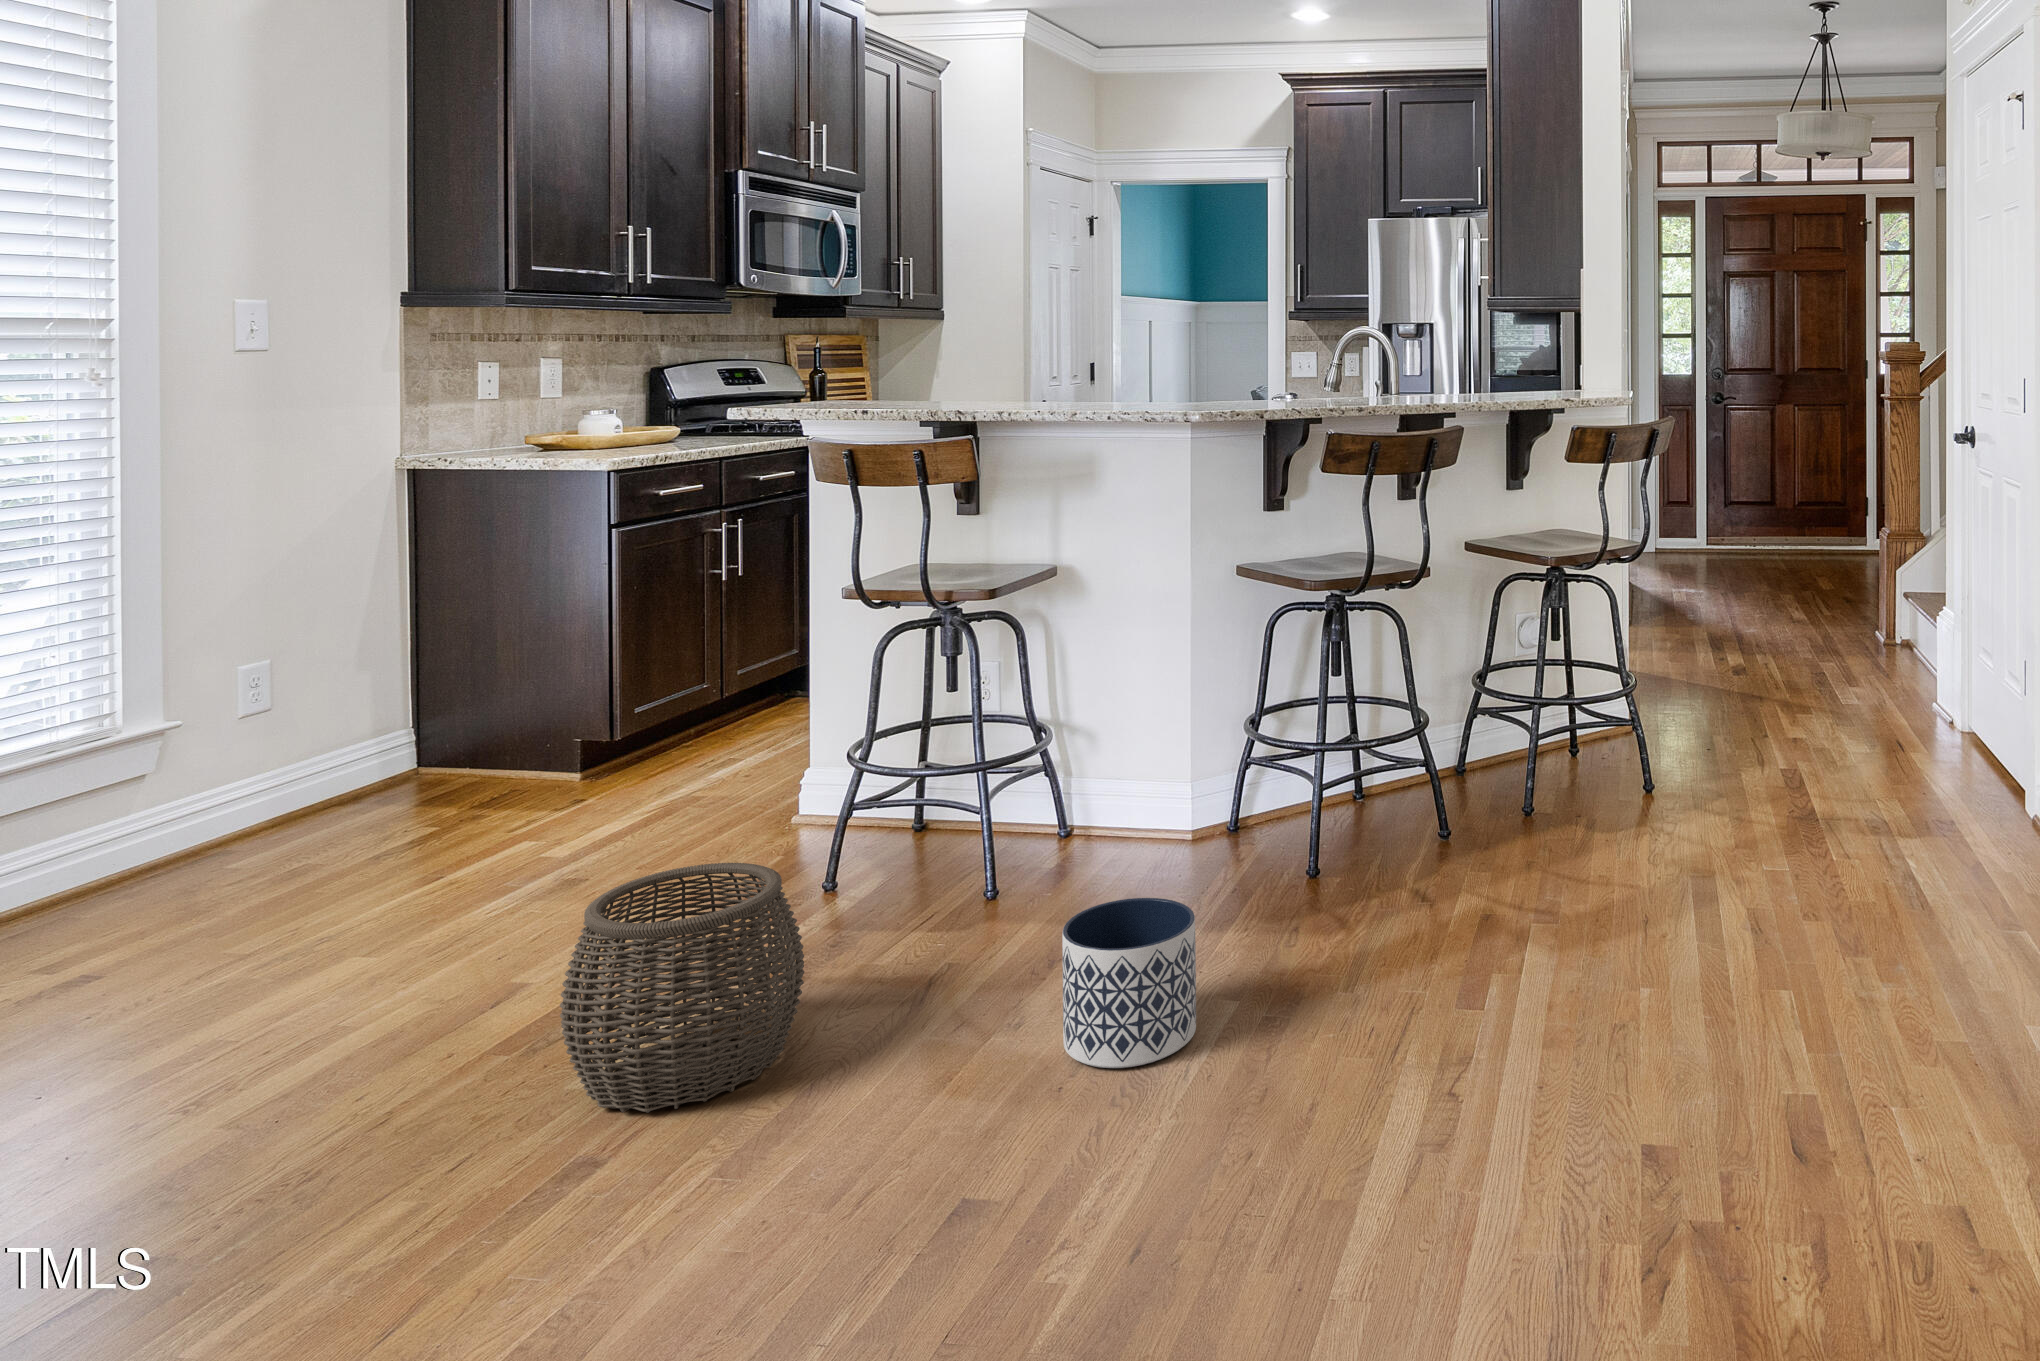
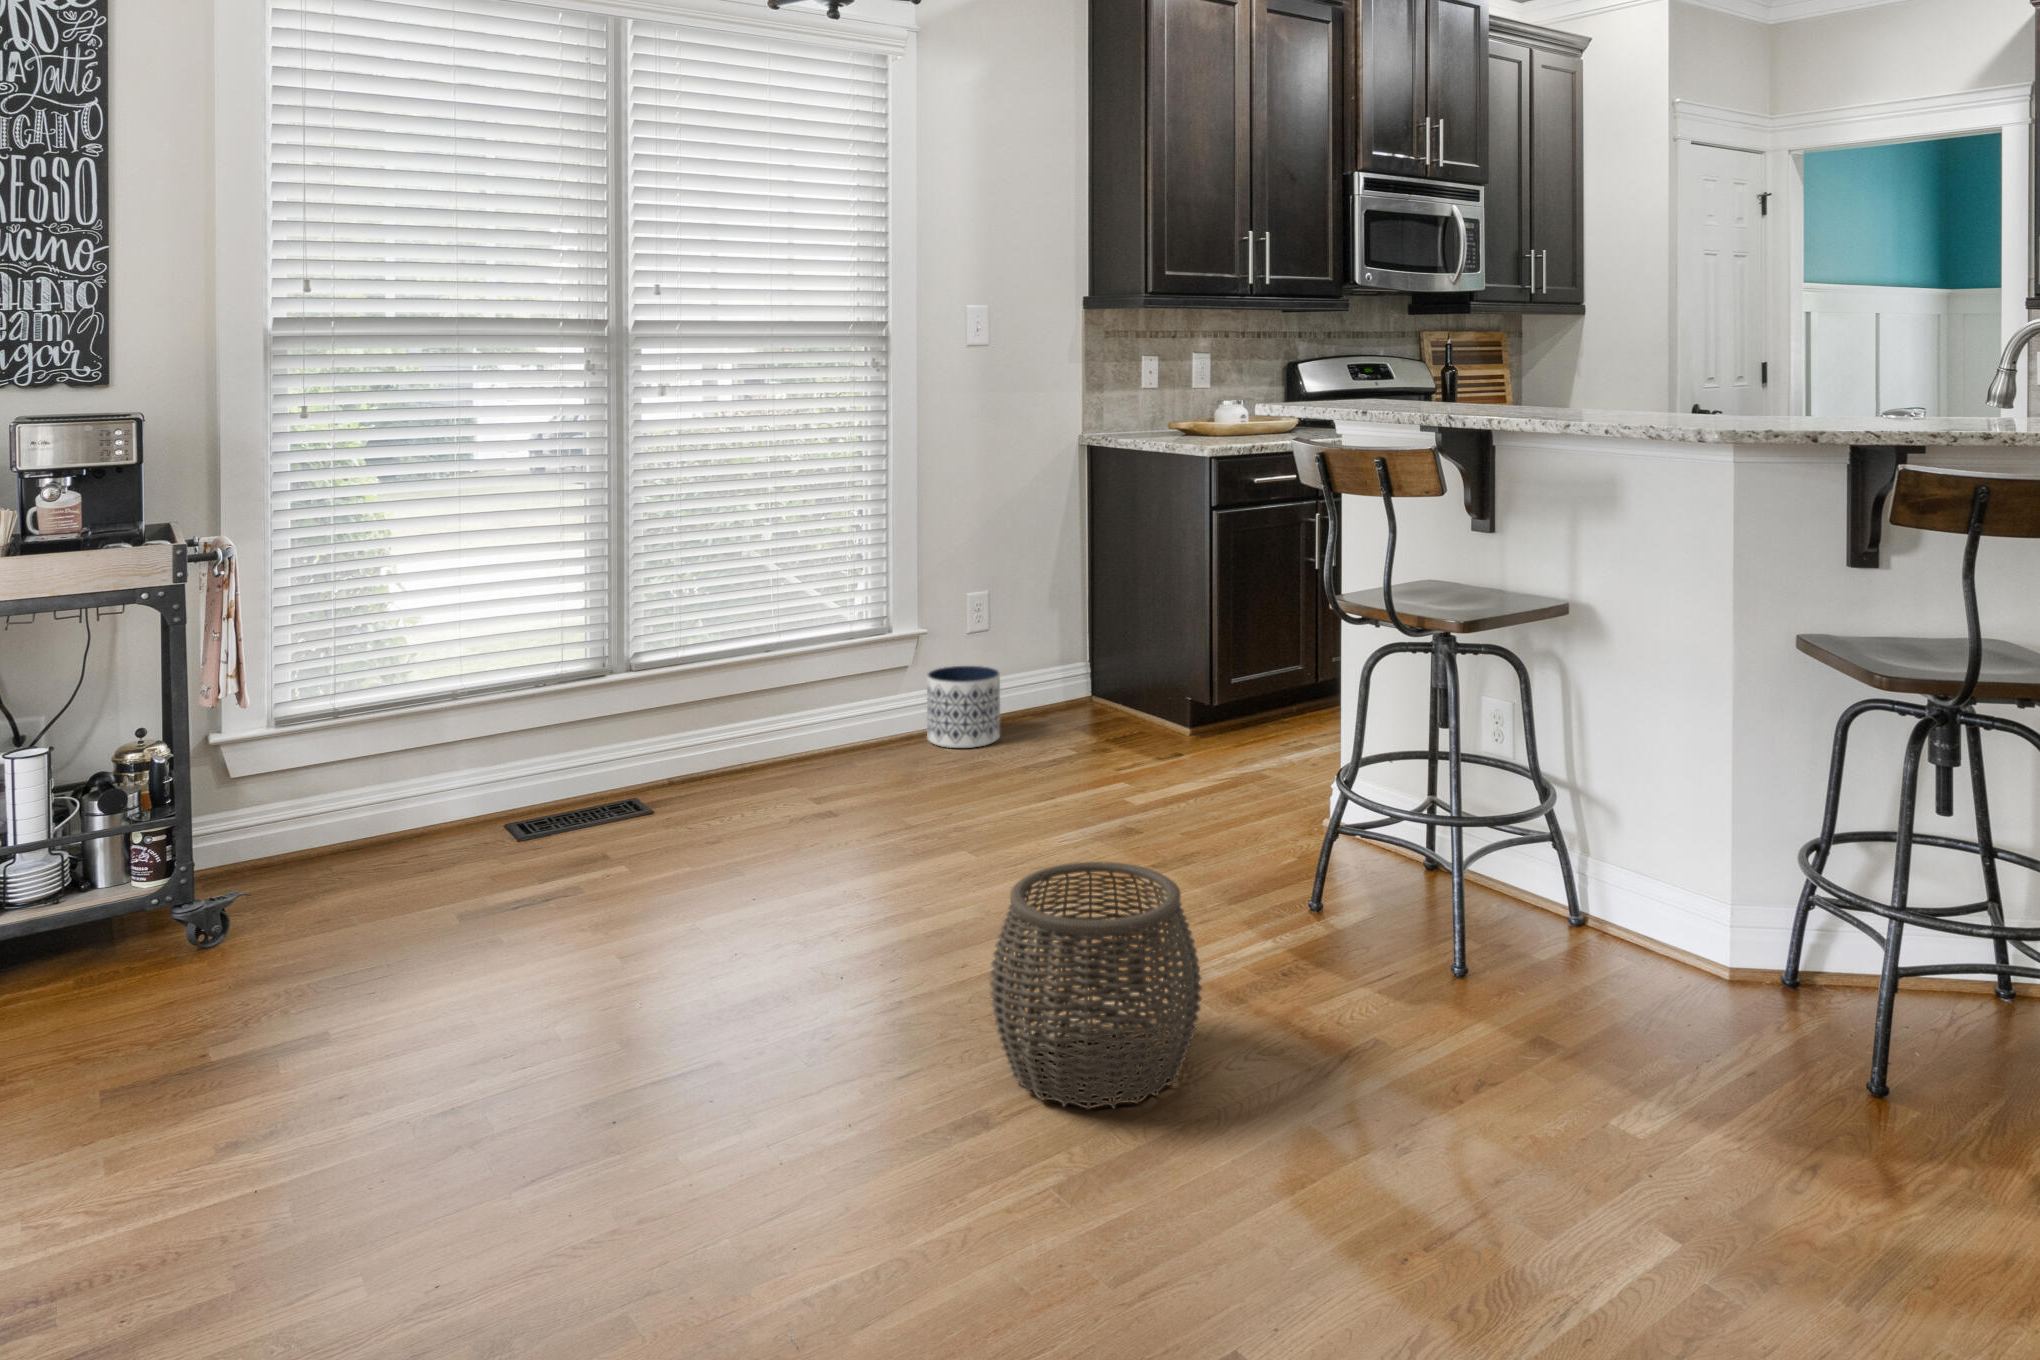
planter: present [1062,898,1196,1068] -> present [927,666,1000,748]

